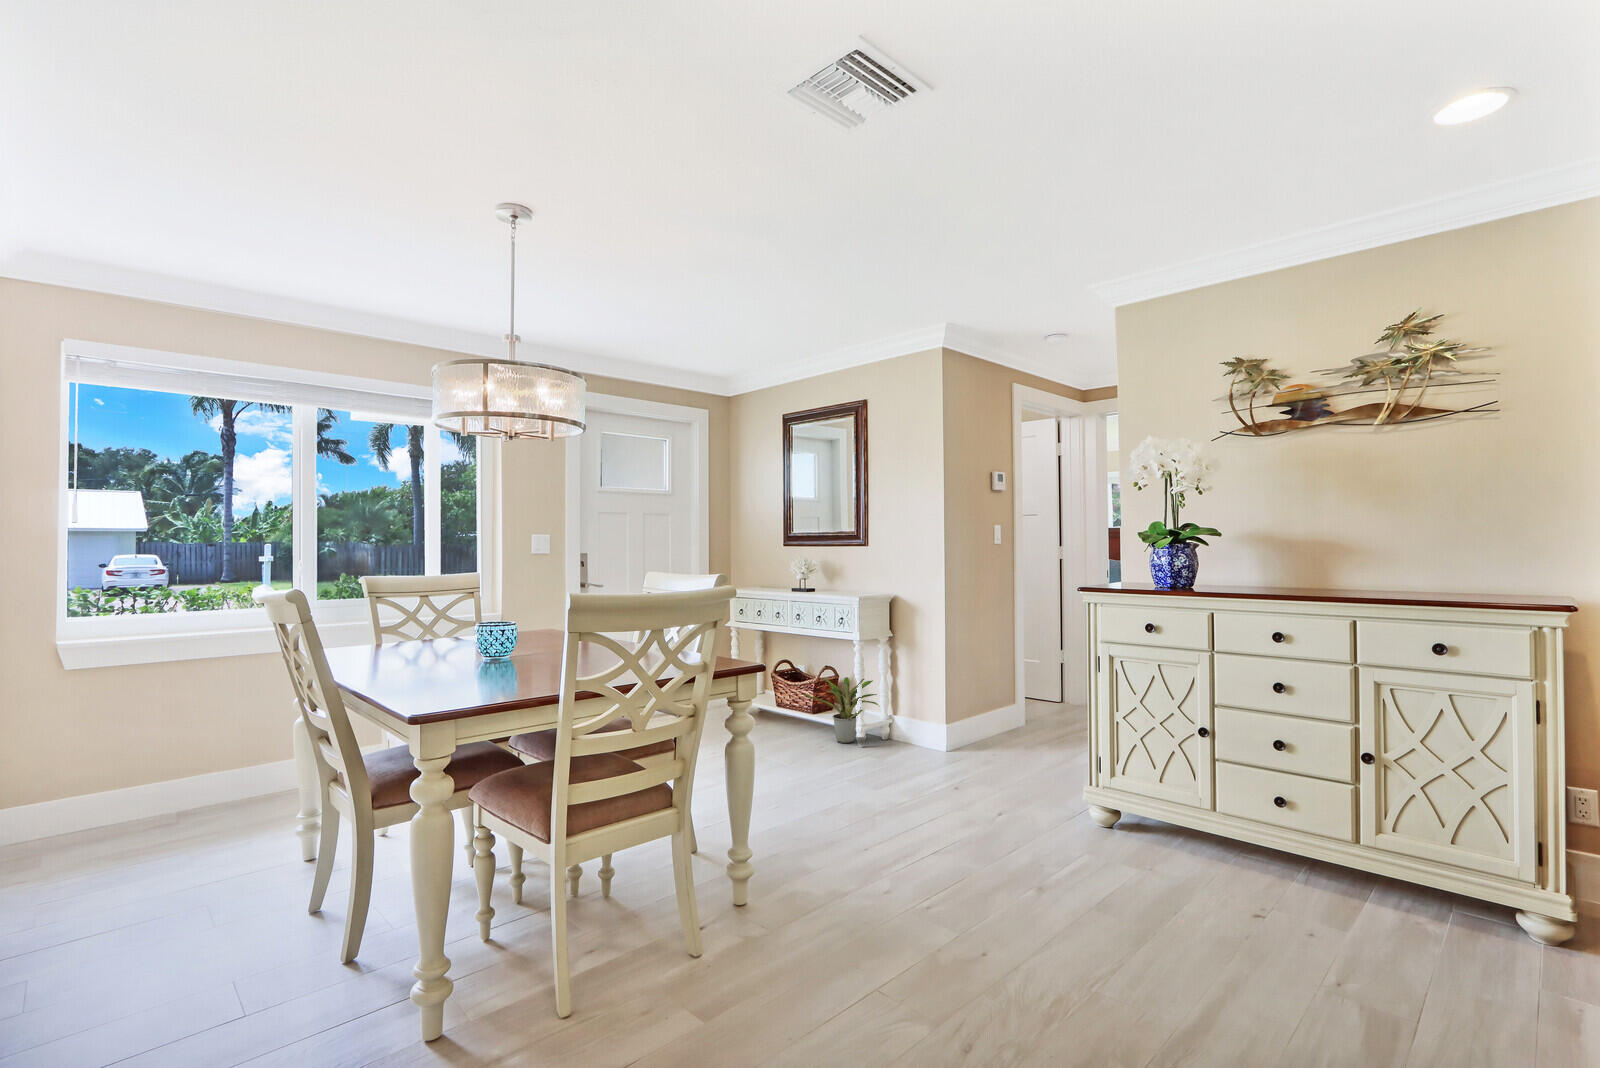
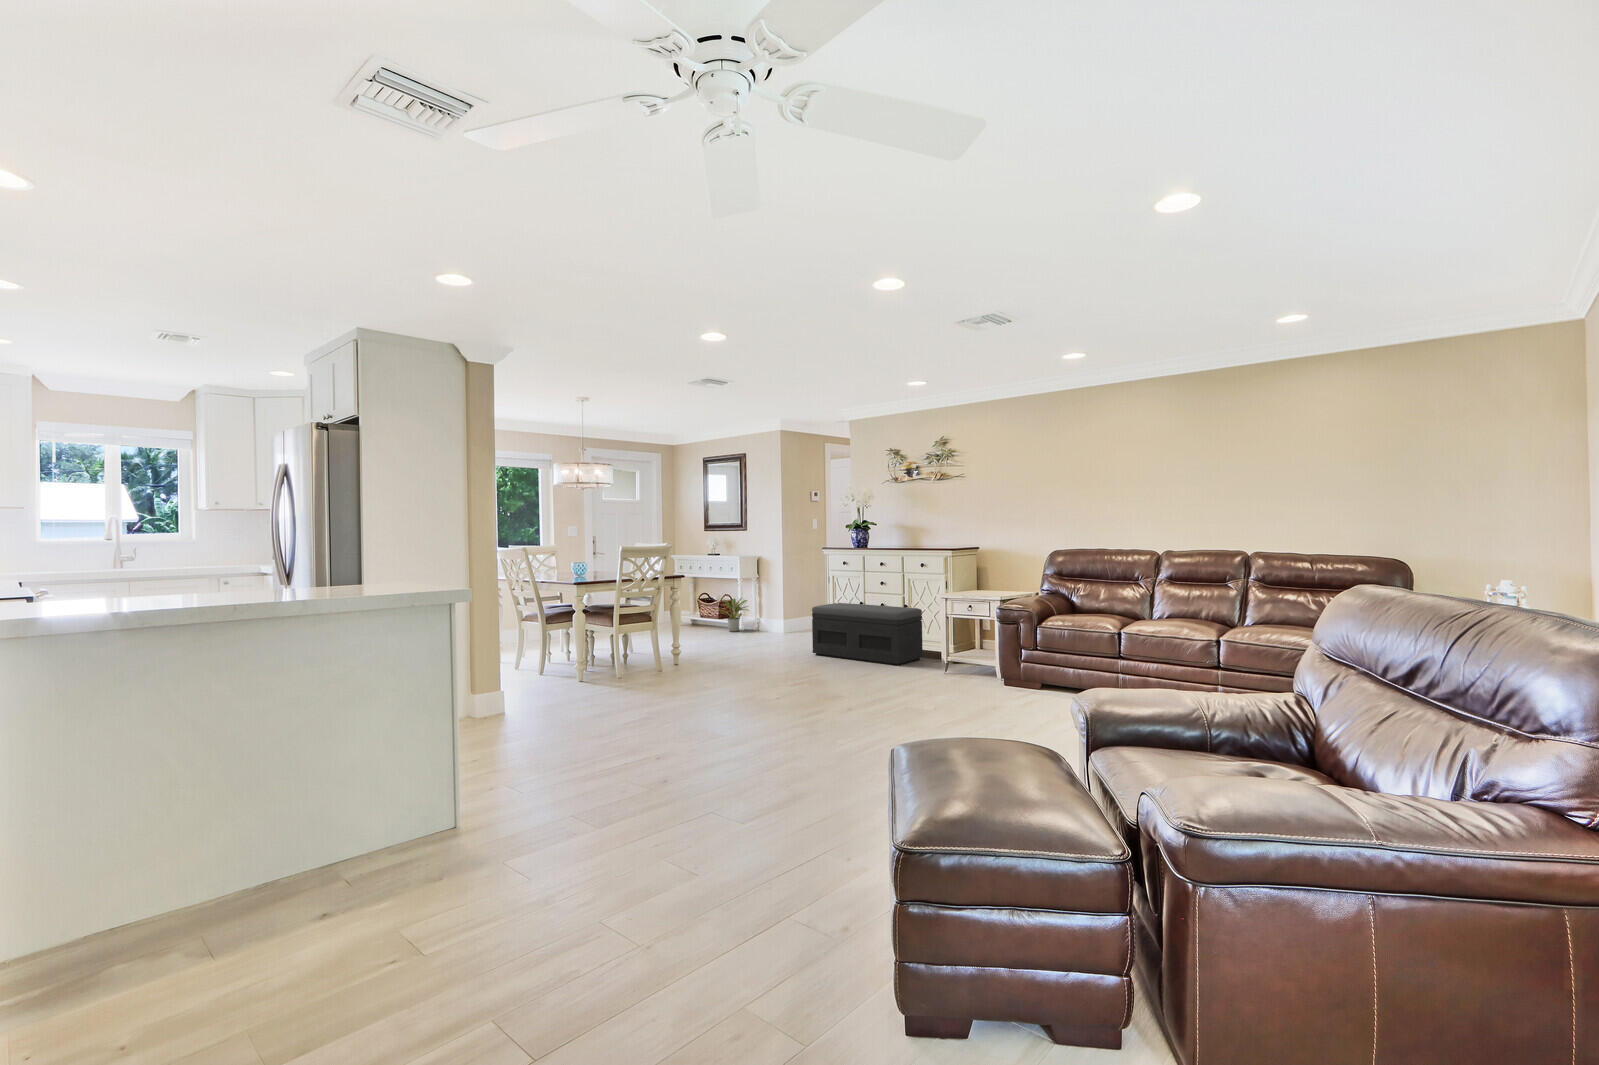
storage bench: none [1089,726,1454,975] -> present [812,603,923,666]

